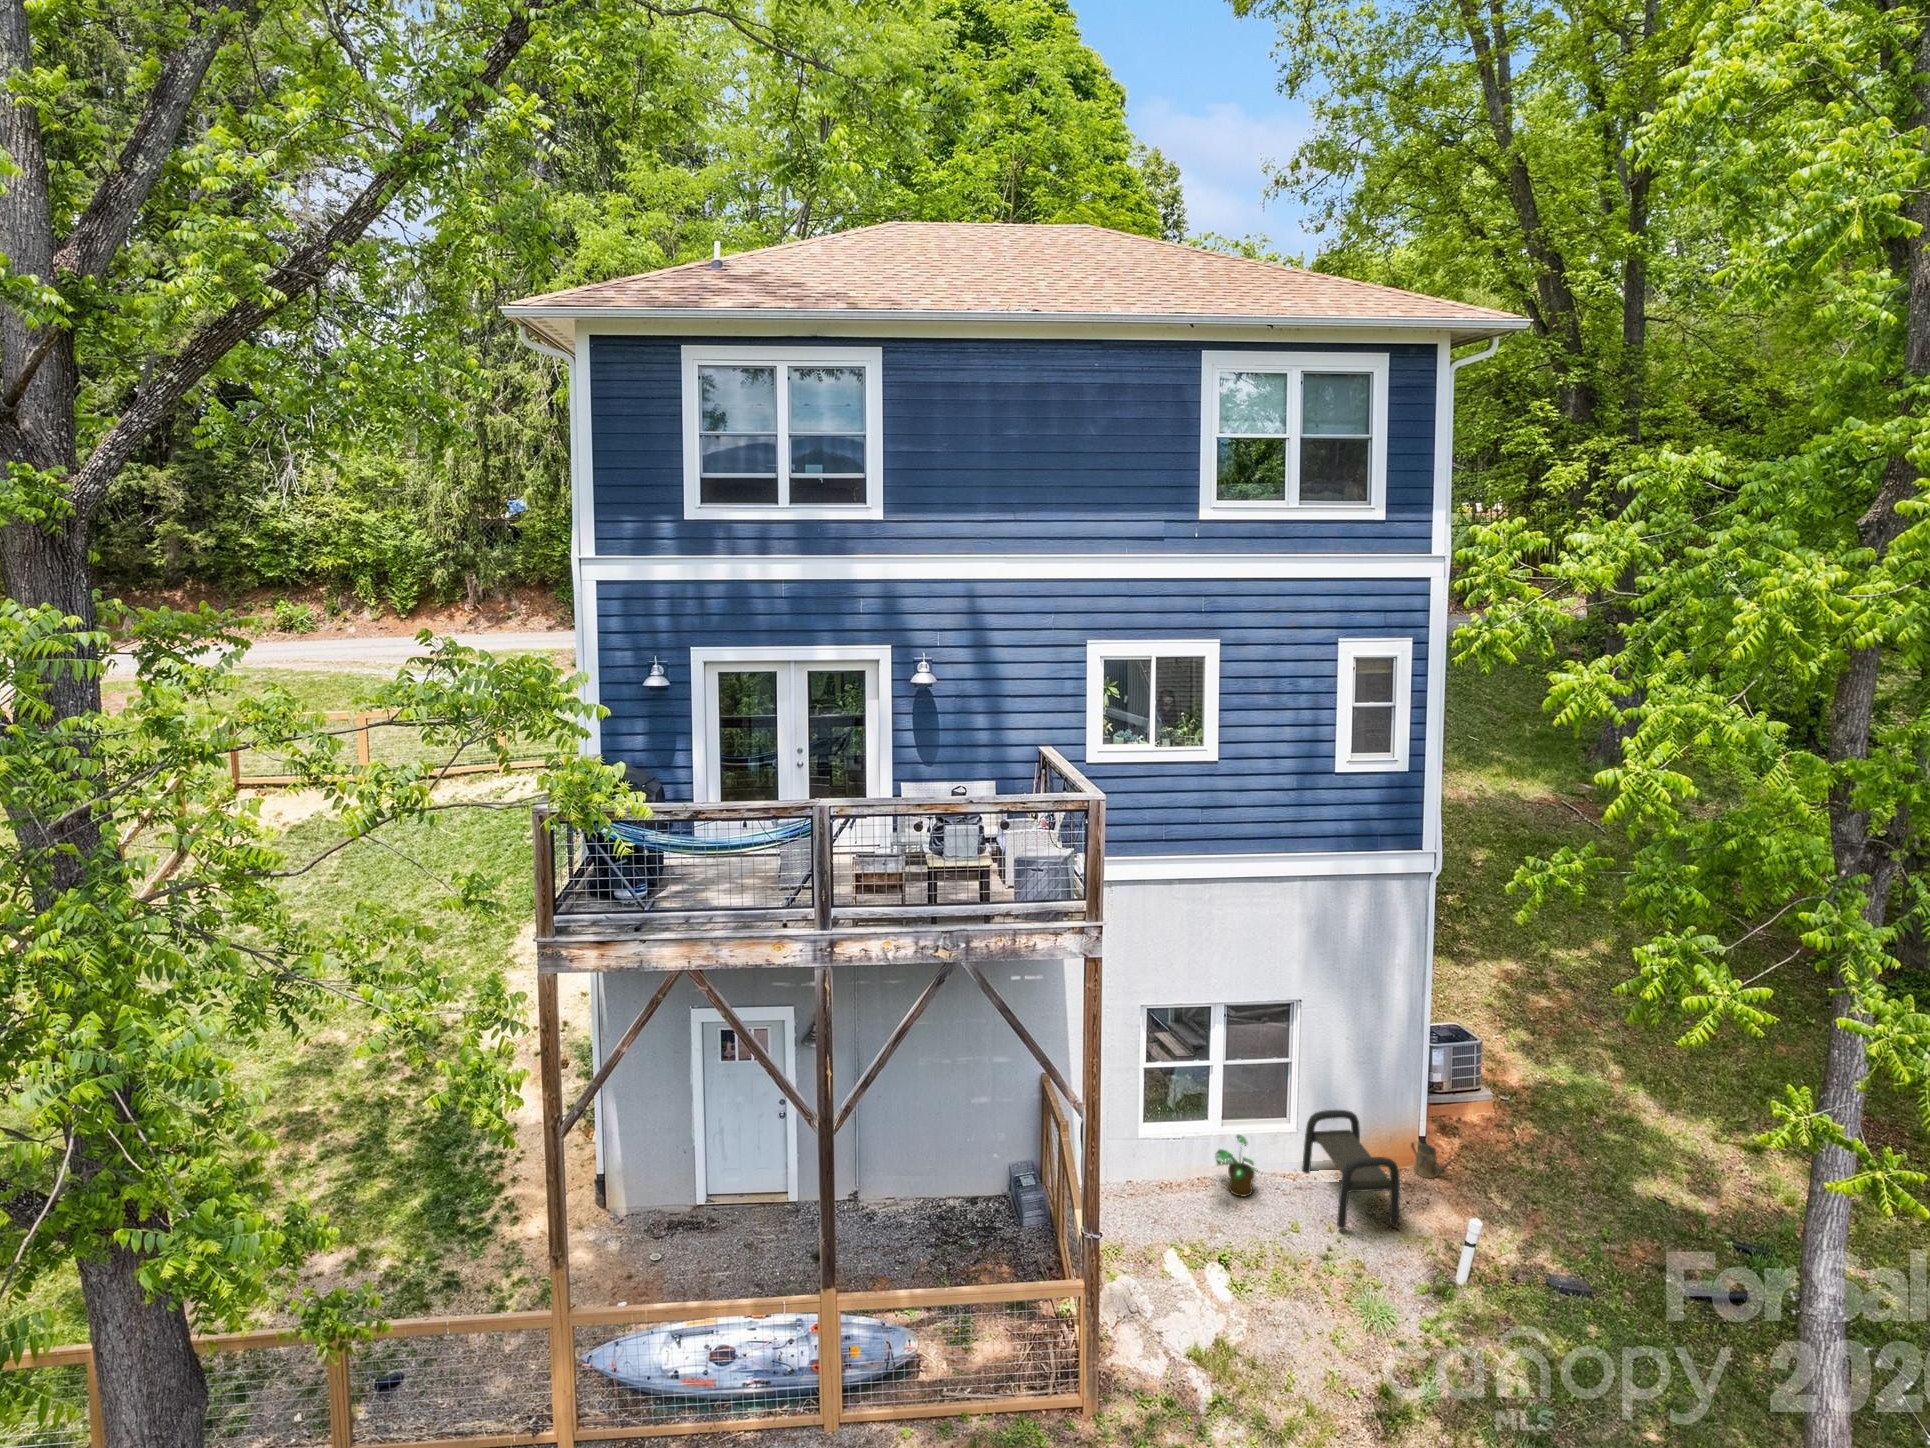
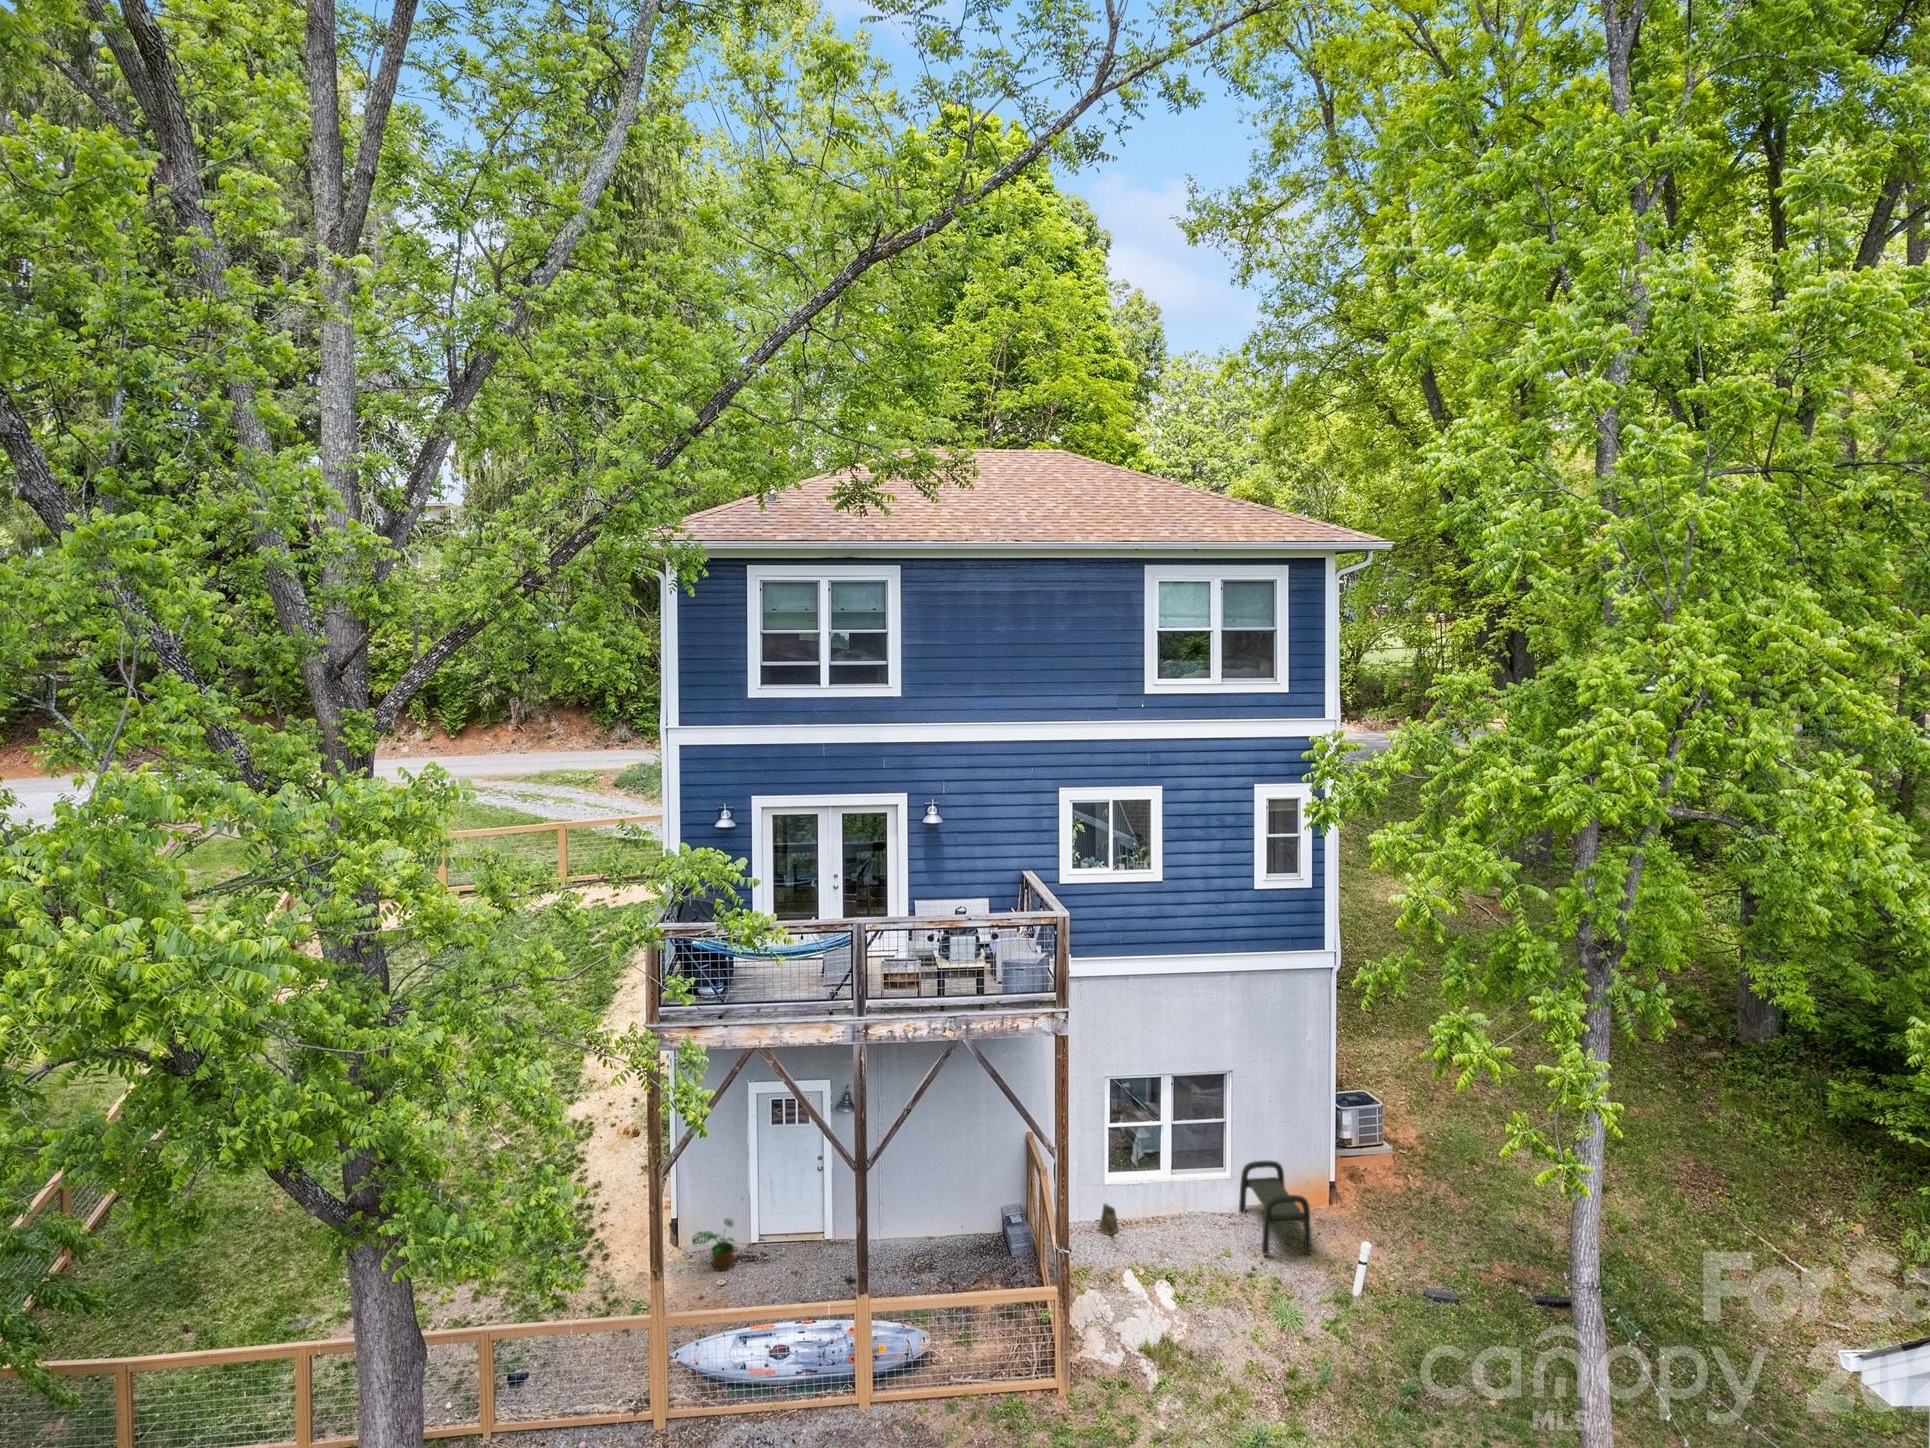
potted plant: present [1216,1135,1258,1196] -> present [692,1219,737,1271]
watering can: present [1411,1141,1456,1178] -> present [1099,1204,1119,1235]

